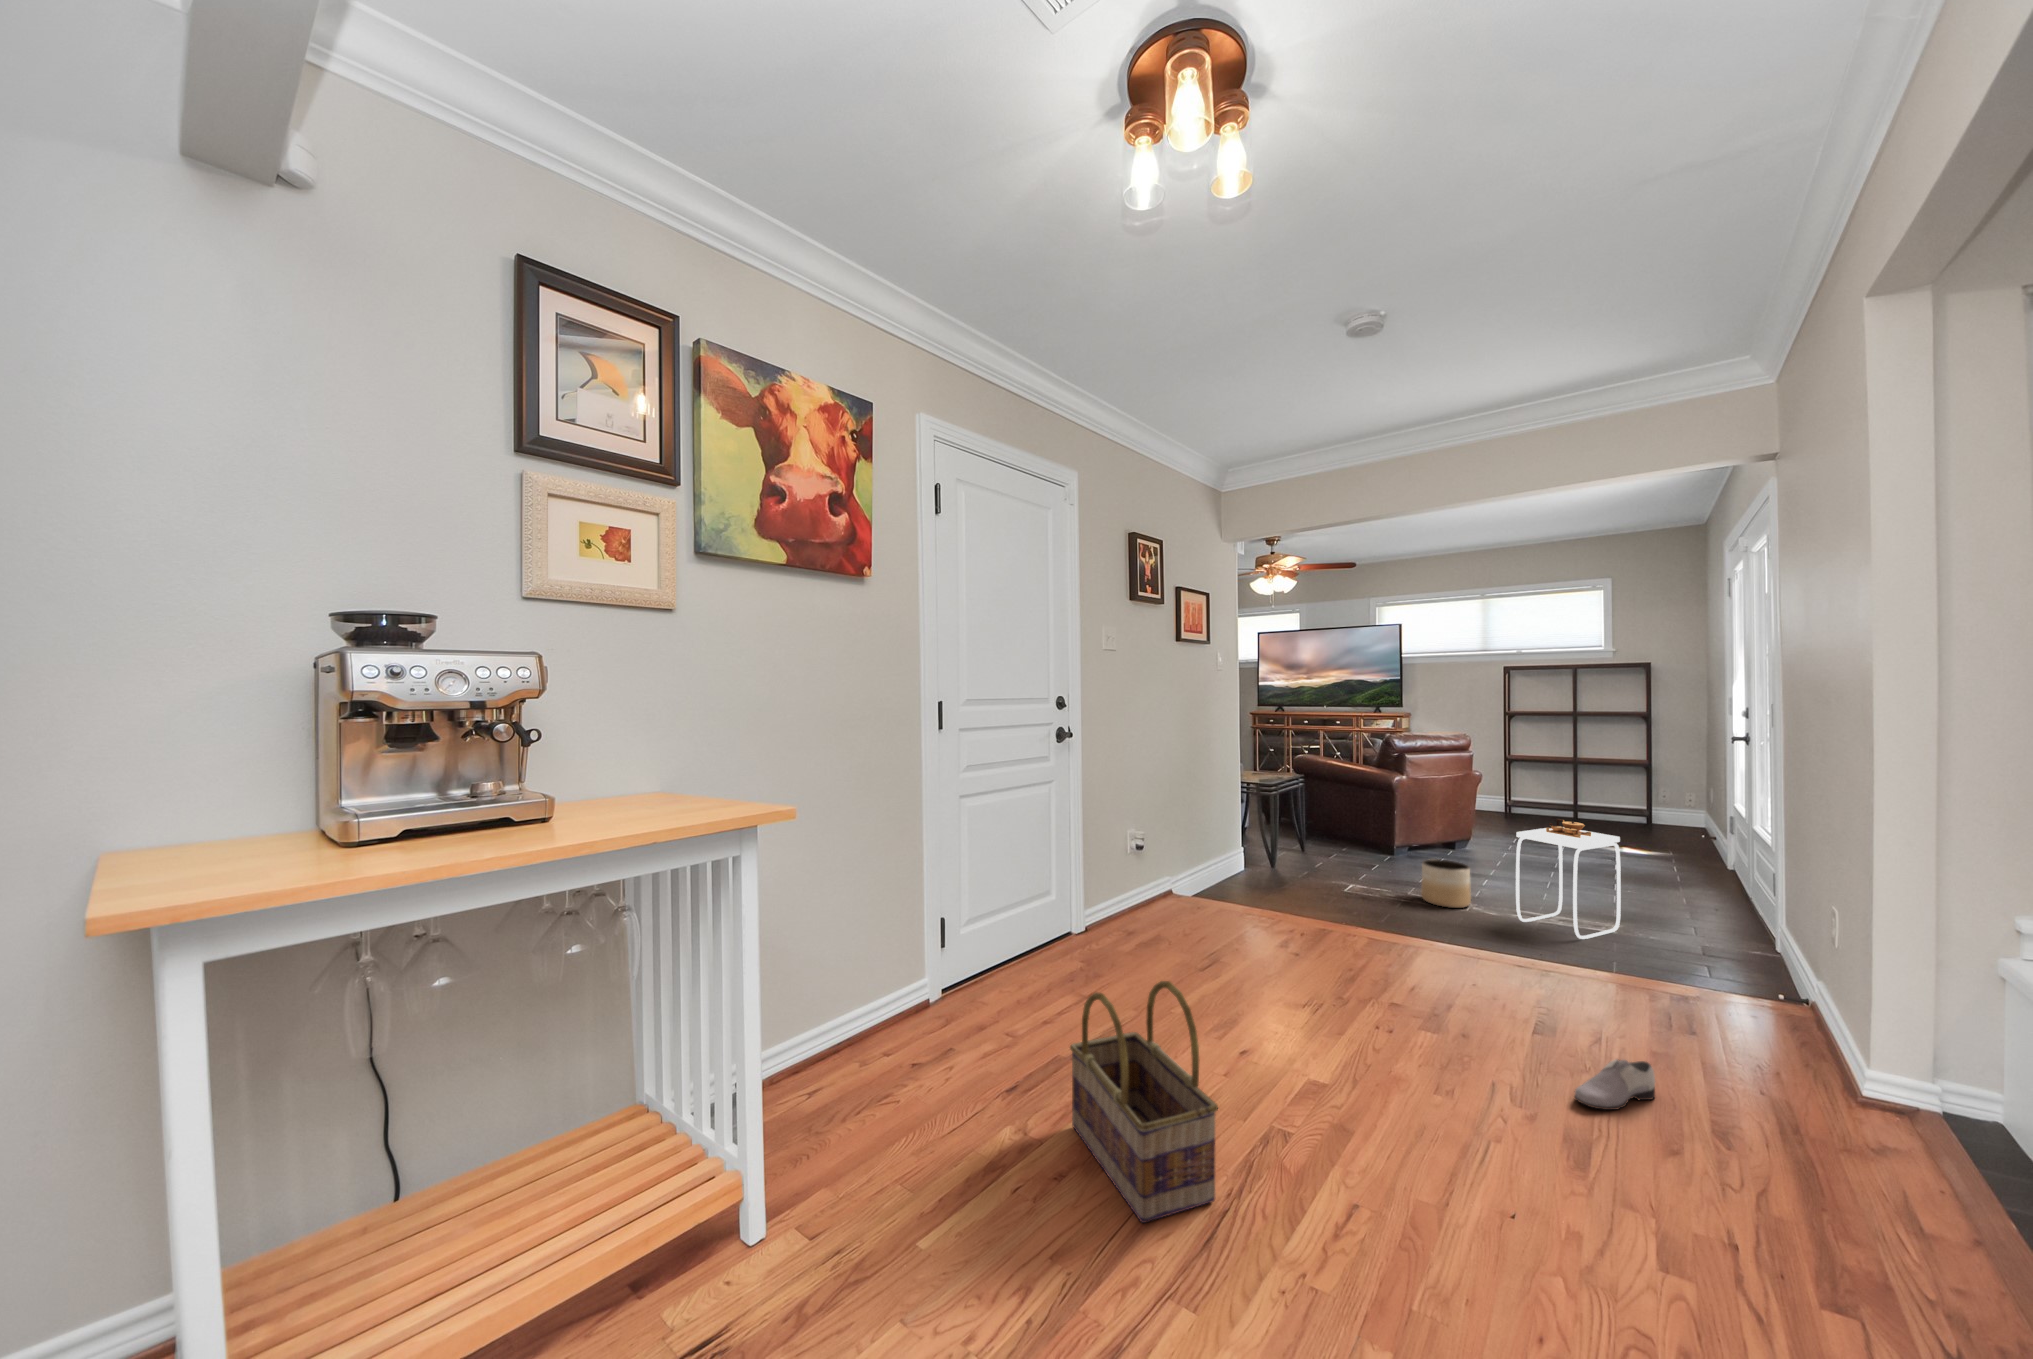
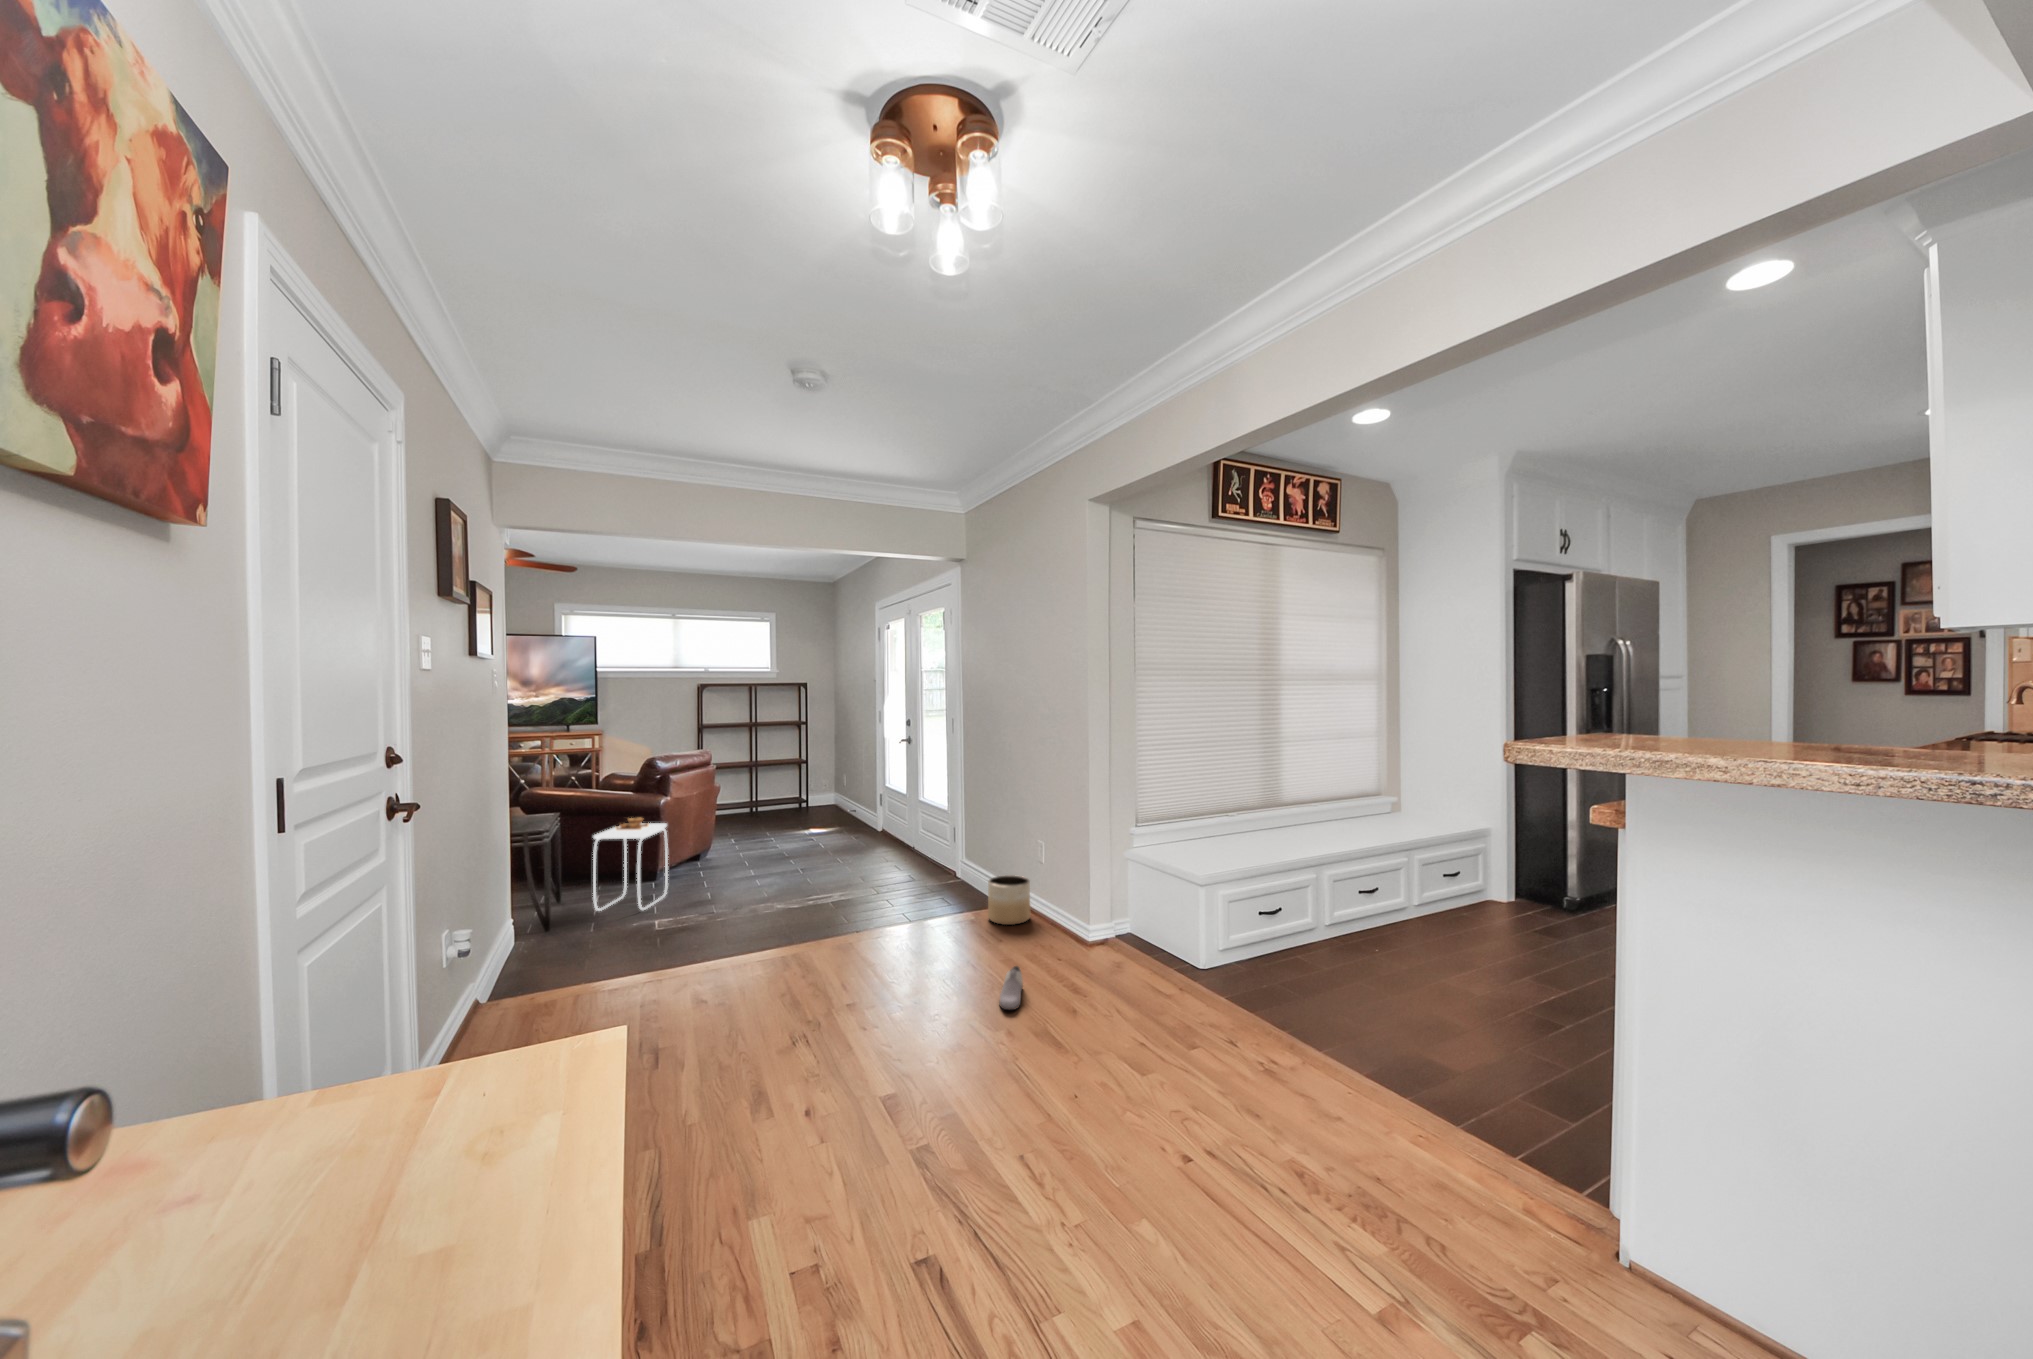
side table: present [1516,819,1621,939] -> present [593,818,668,911]
planter: present [1421,859,1471,908] -> present [988,875,1030,925]
basket: present [1070,981,1218,1223] -> none [783,1053,969,1302]

